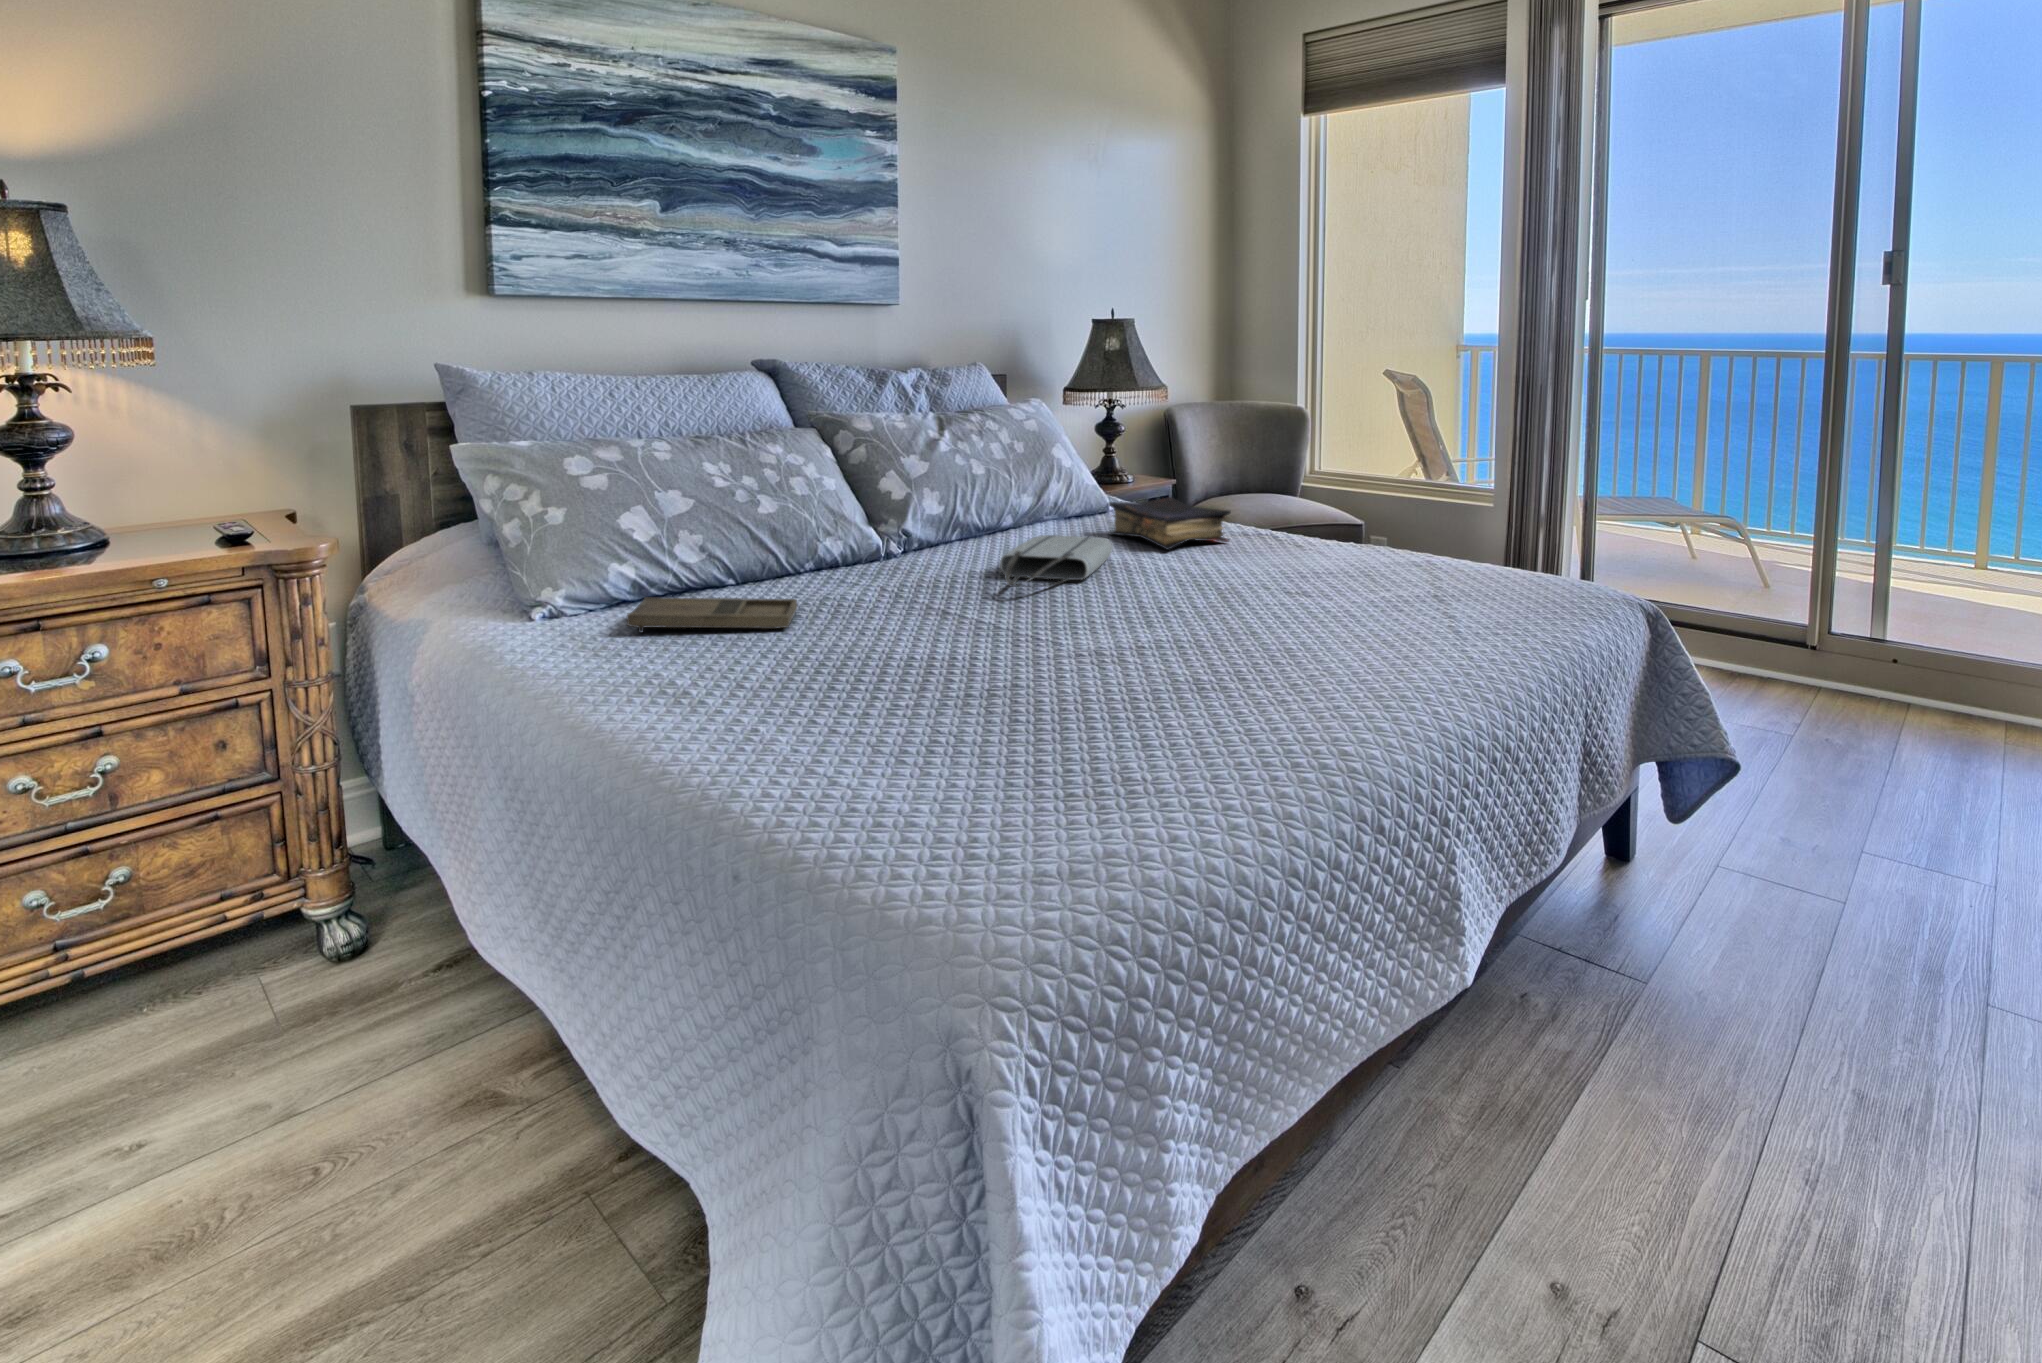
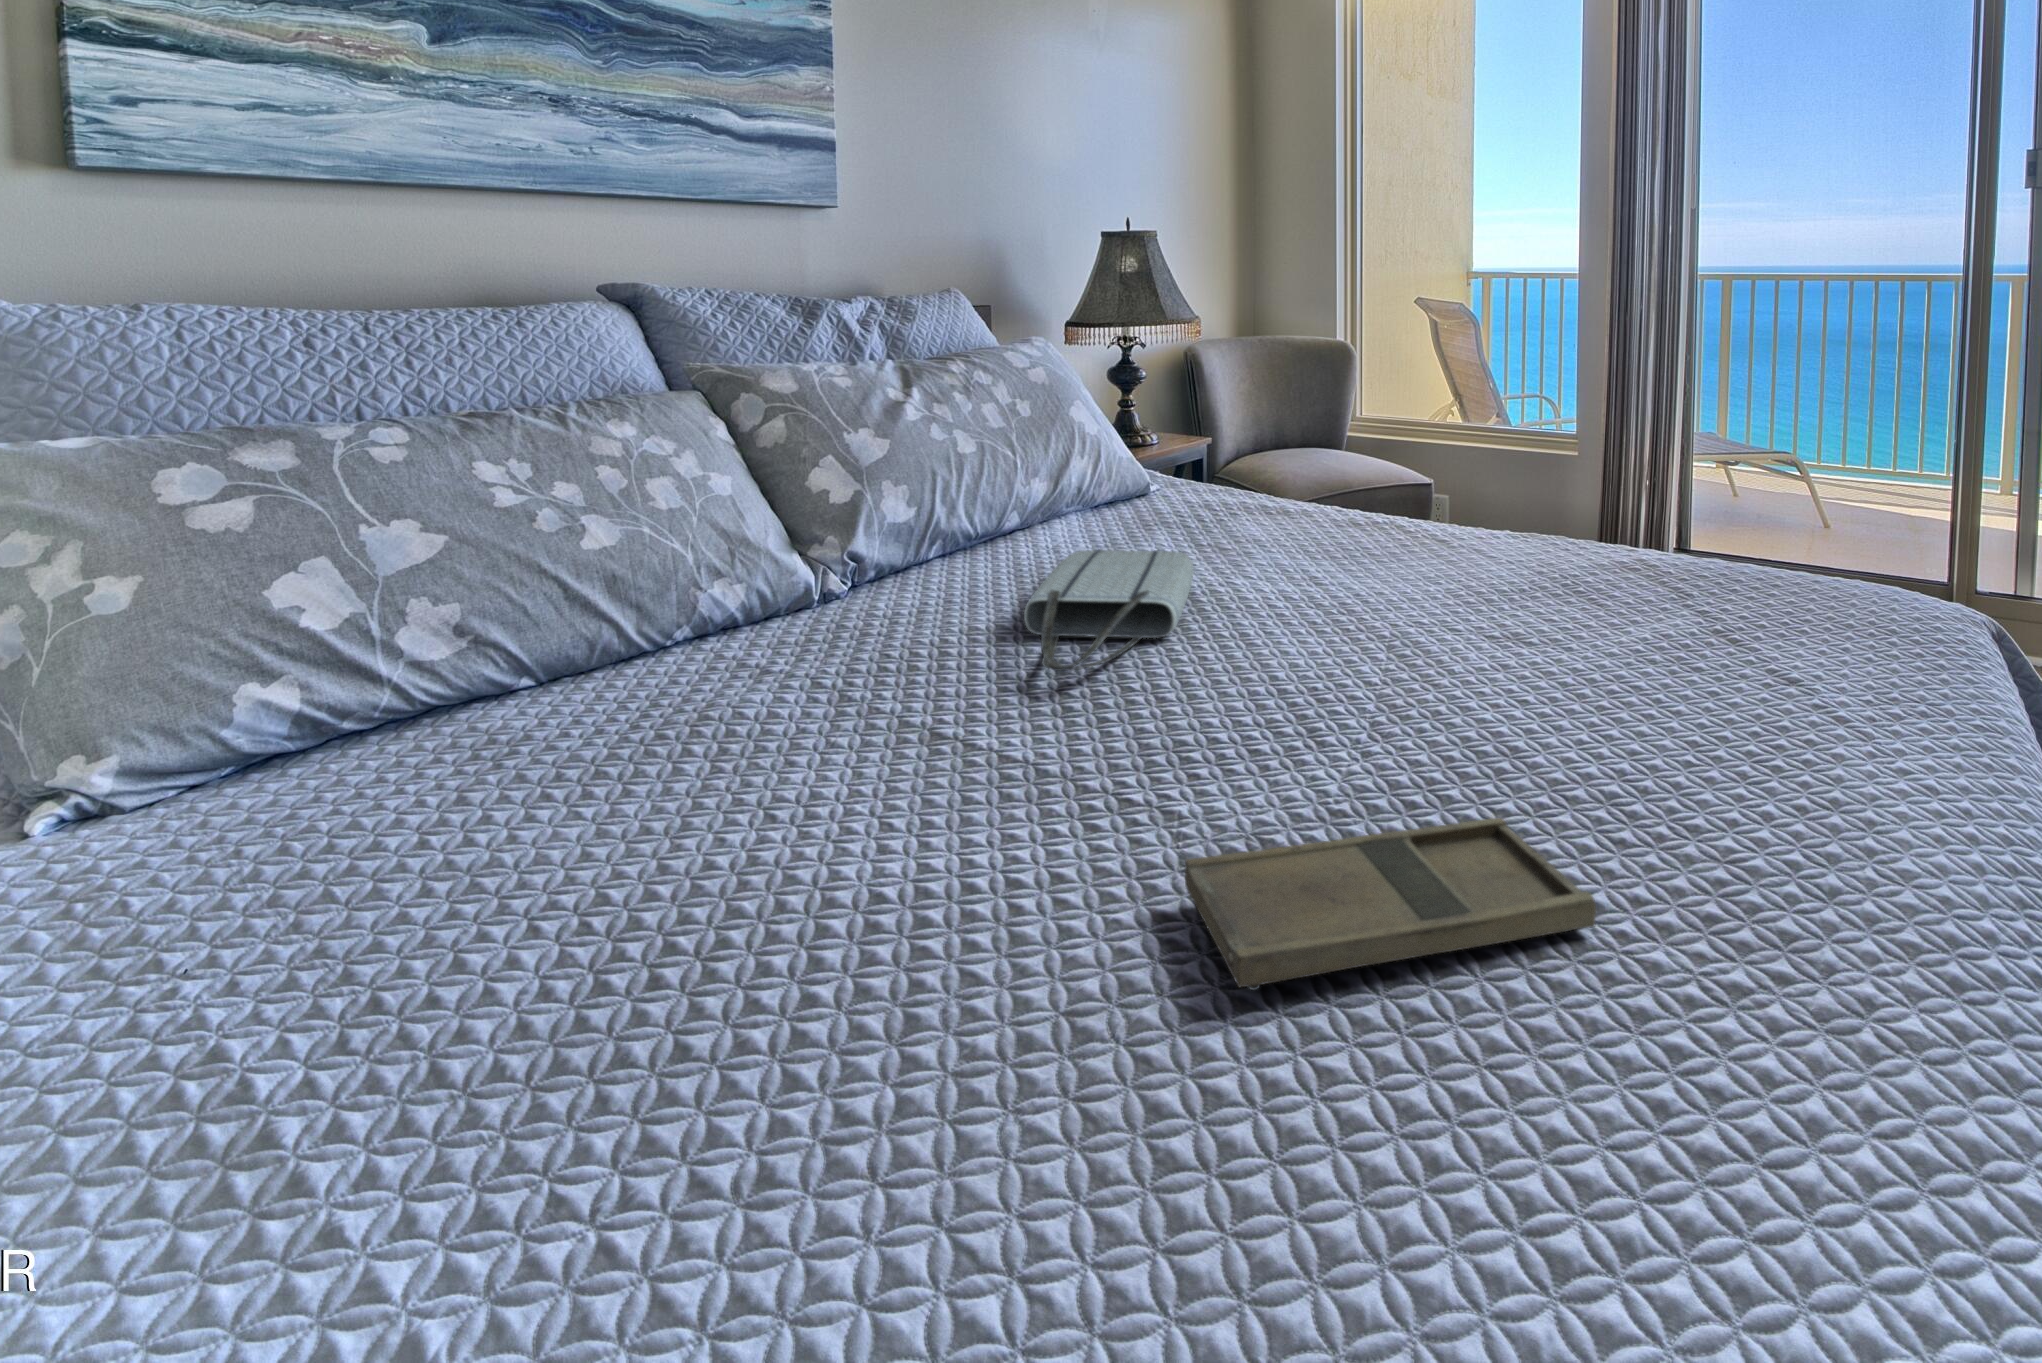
book: present [1108,497,1231,550] -> none [1167,474,1352,564]
tray: present [627,598,797,632] -> present [1184,818,1596,990]

